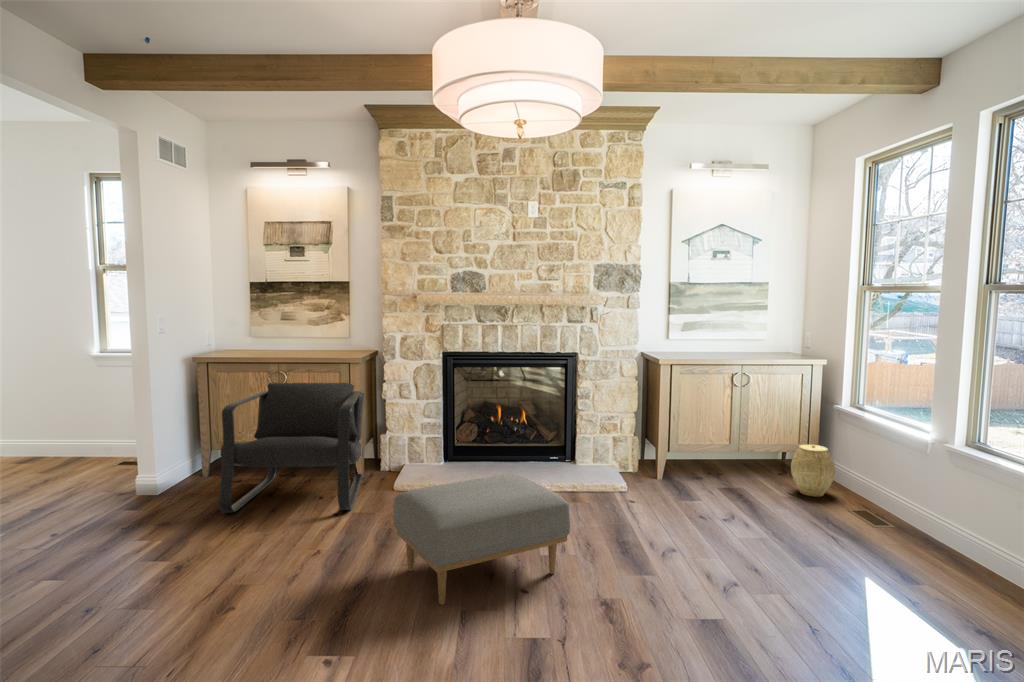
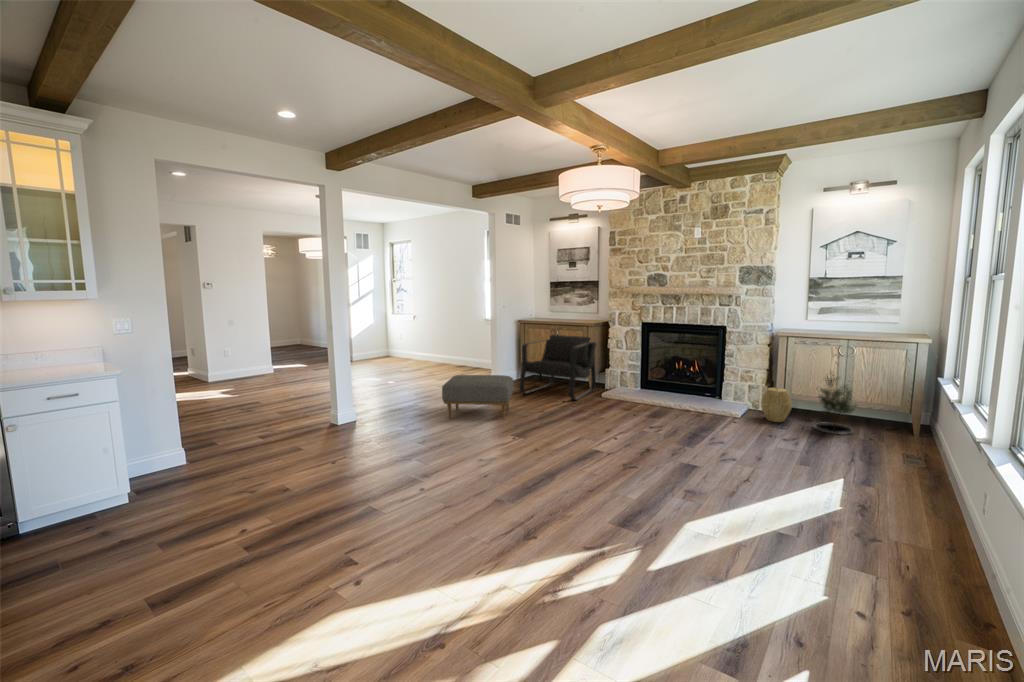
potted tree: none [716,411,769,502] -> present [814,375,854,435]
woven basket: present [791,445,835,497] -> present [761,388,792,422]
ottoman: present [394,474,570,604] -> present [442,375,514,419]

